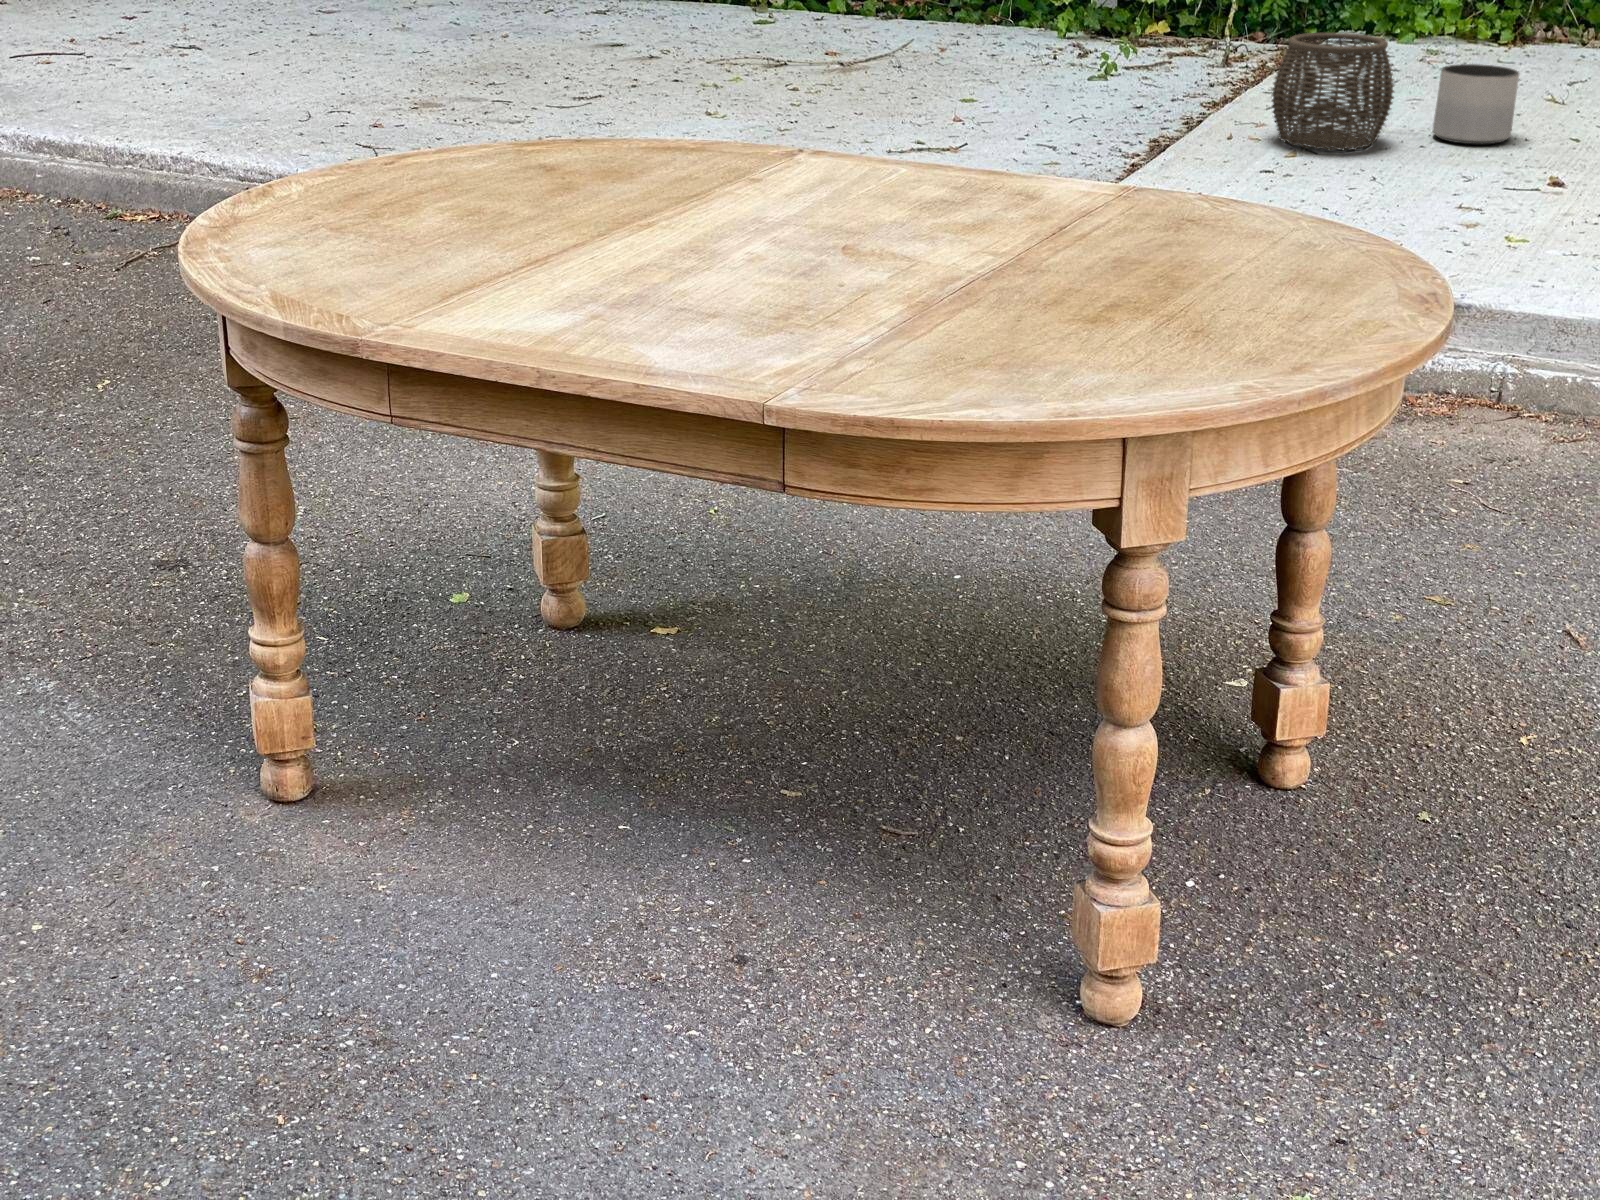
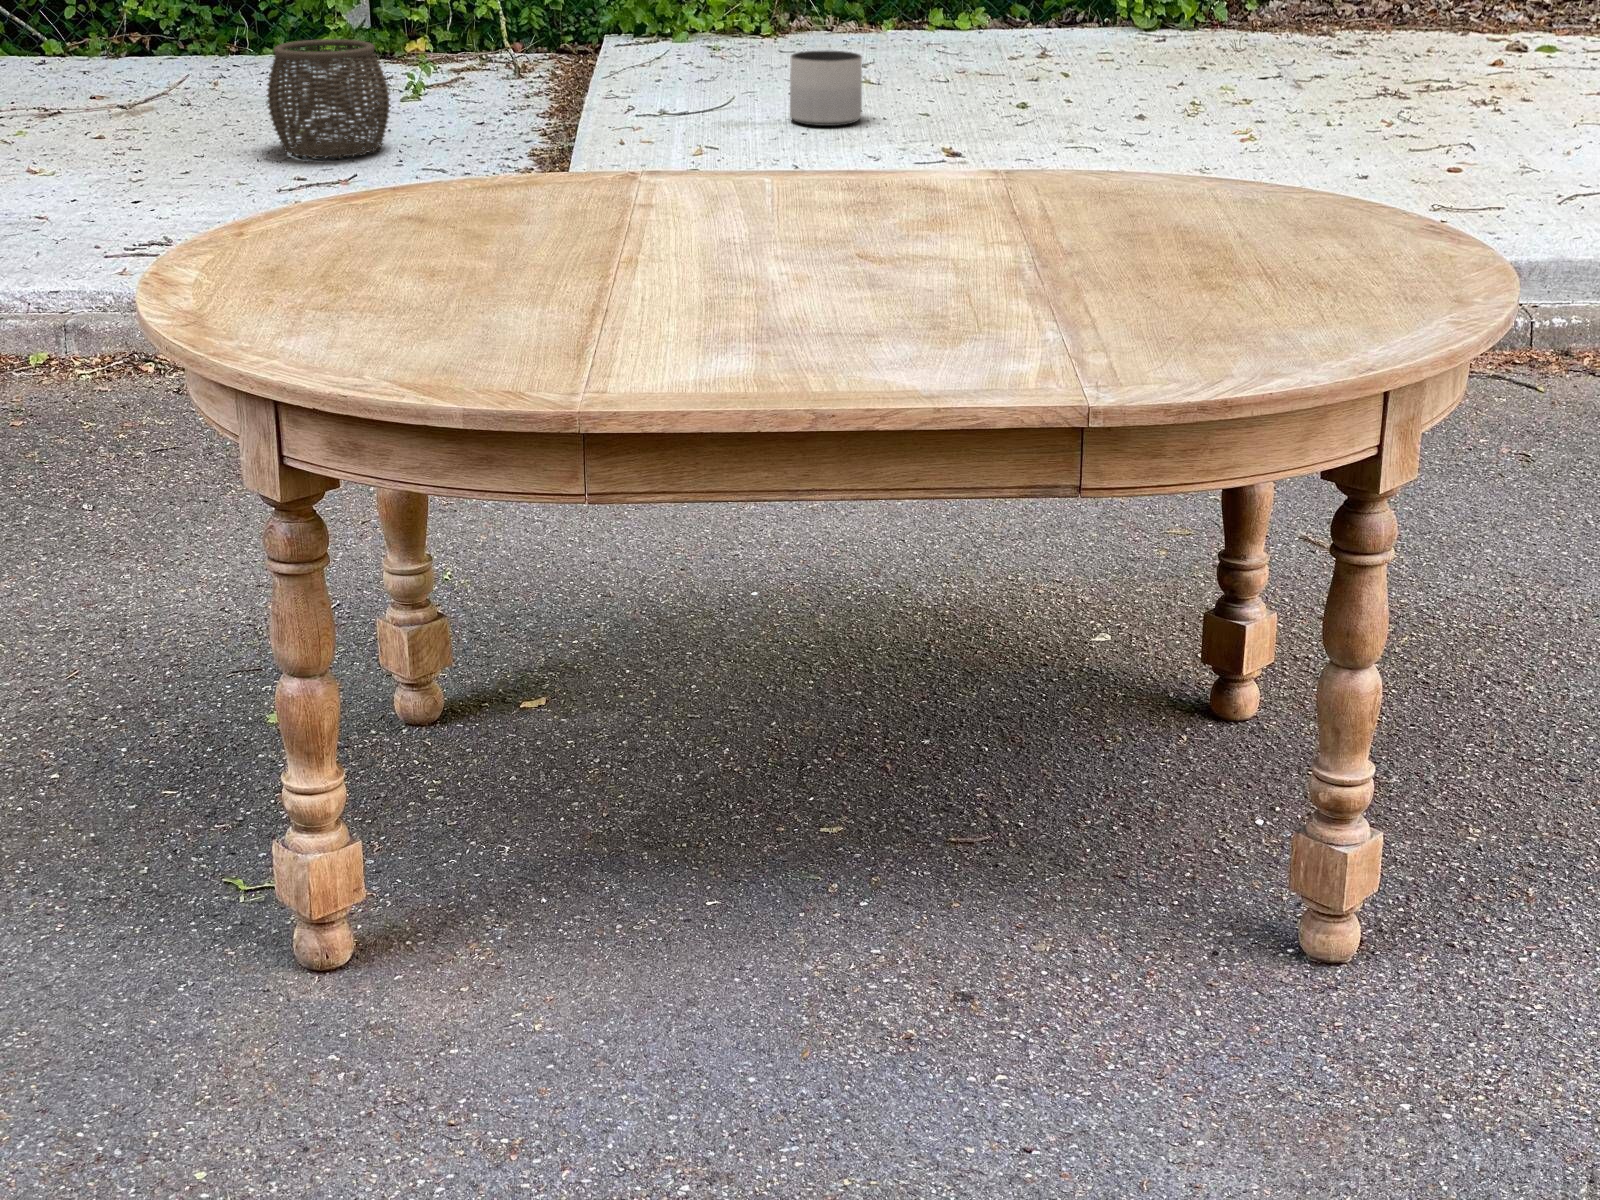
woven basket: present [1272,33,1394,150] -> present [267,39,391,158]

